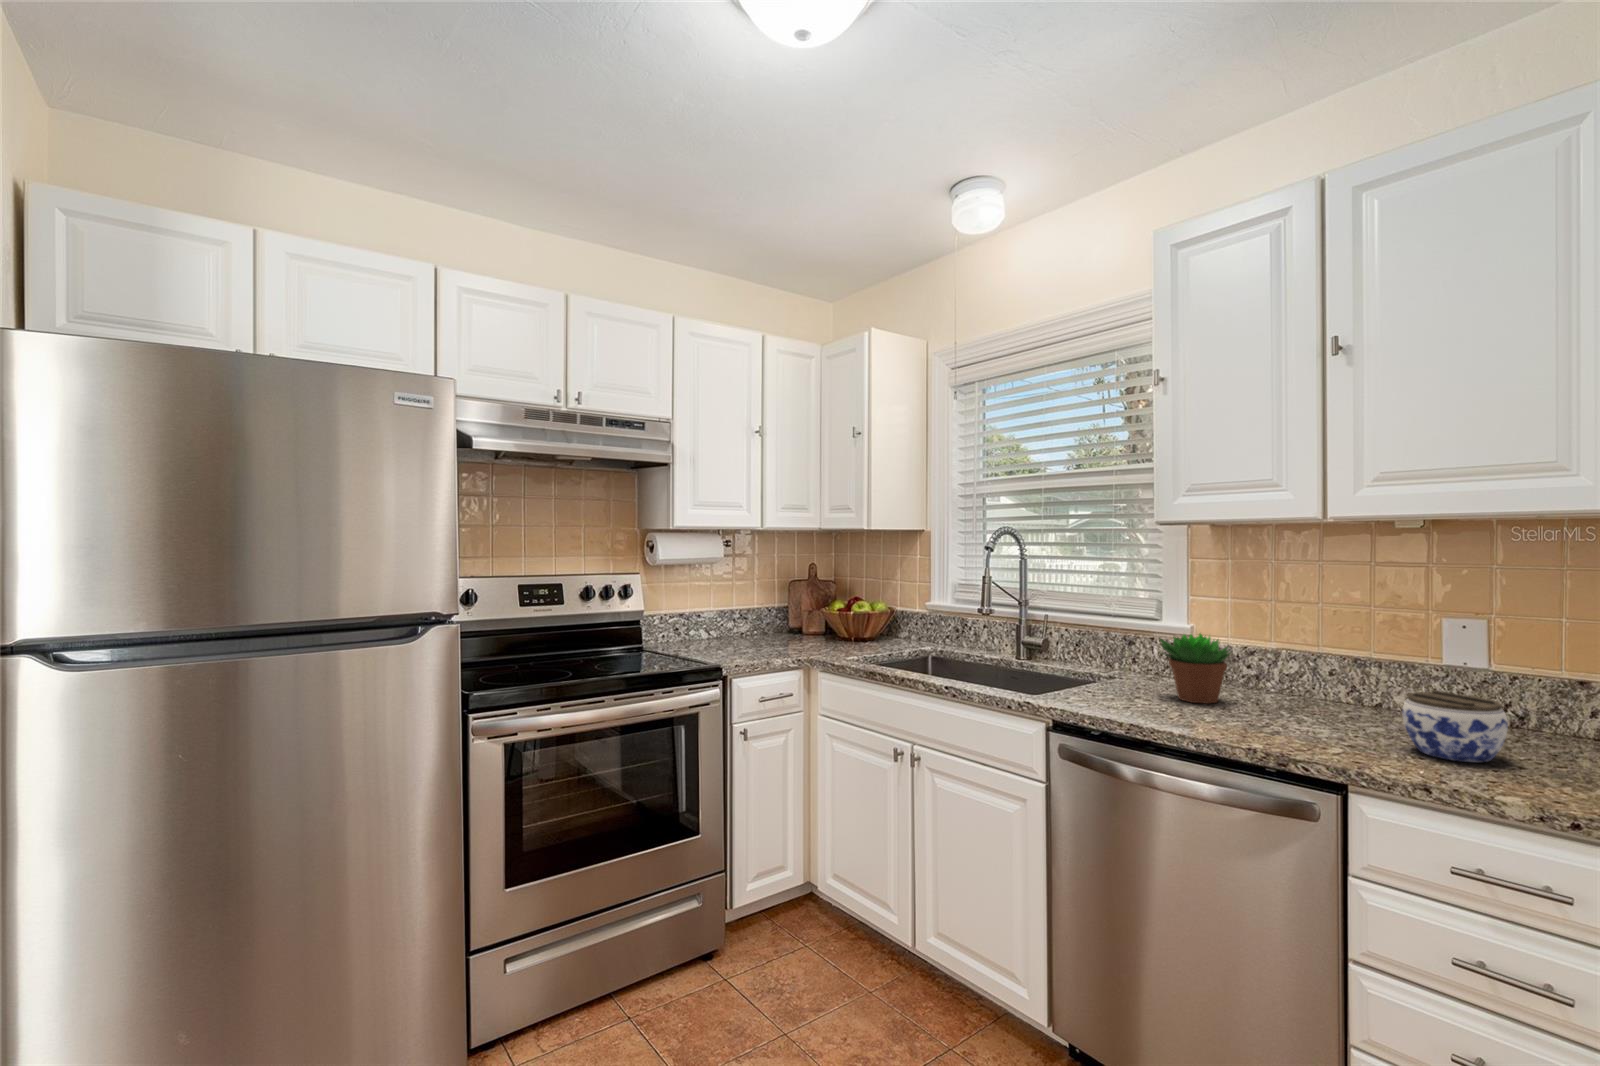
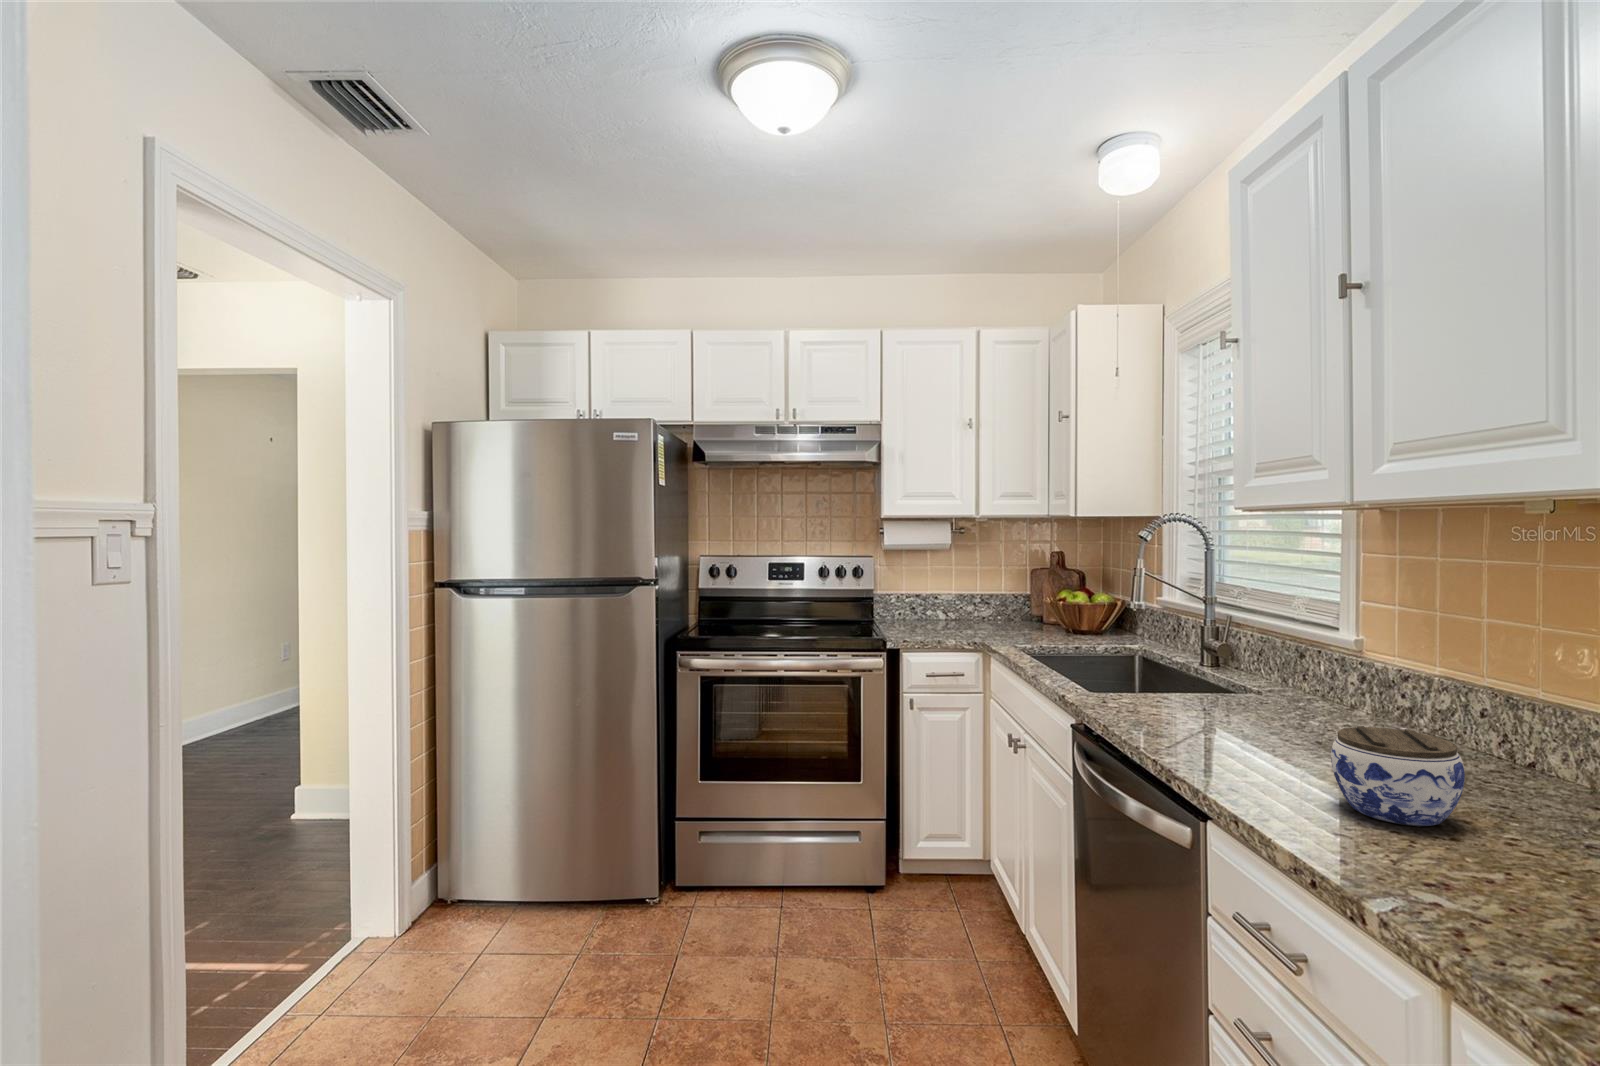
succulent plant: present [1160,634,1230,704] -> none [1220,640,1315,727]

